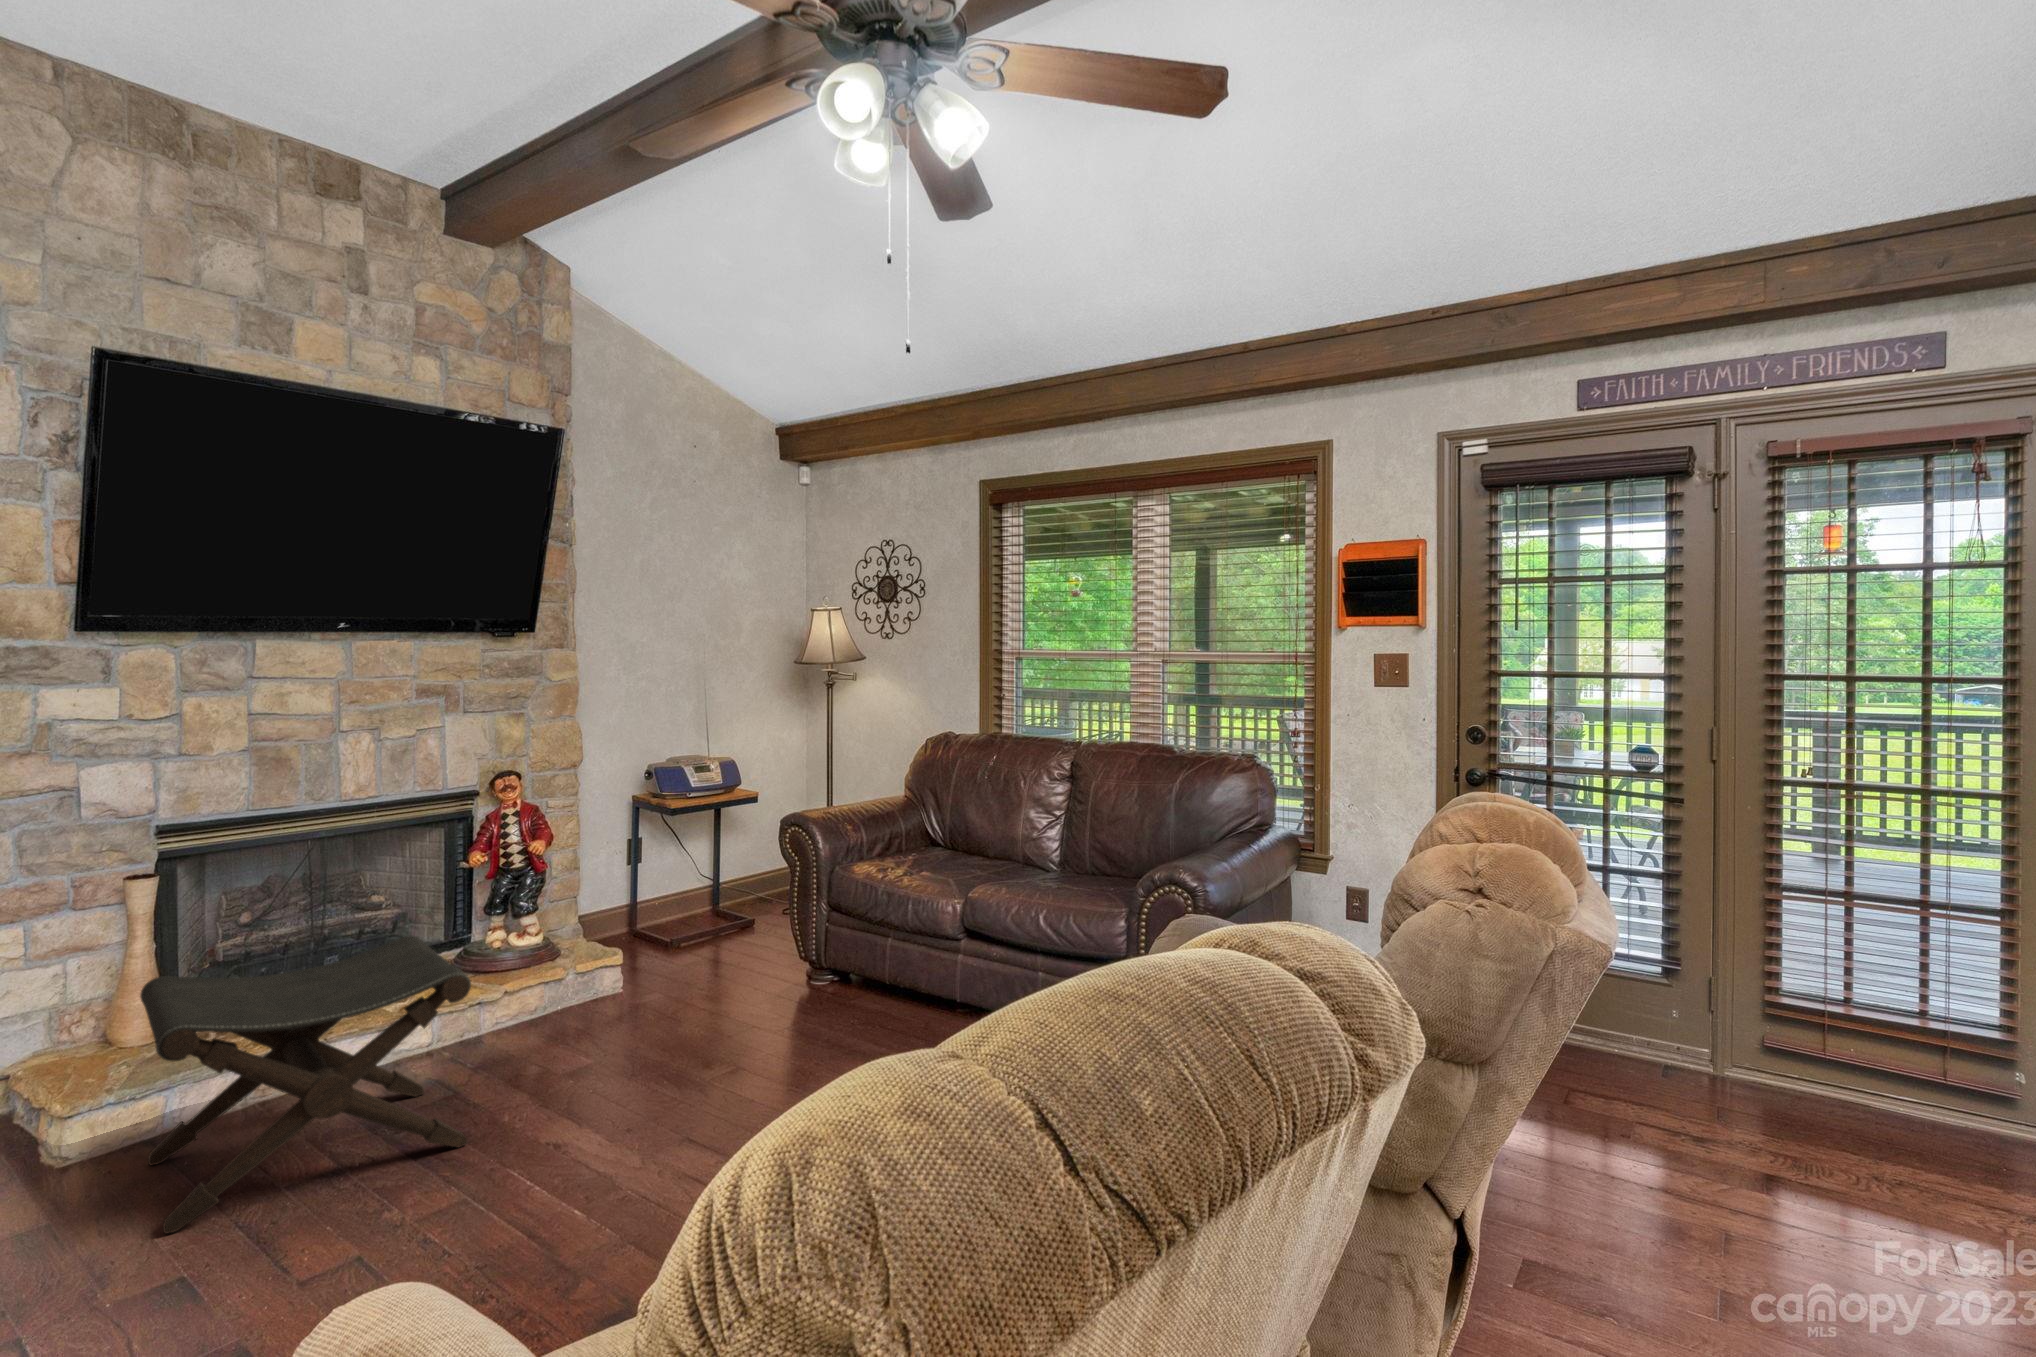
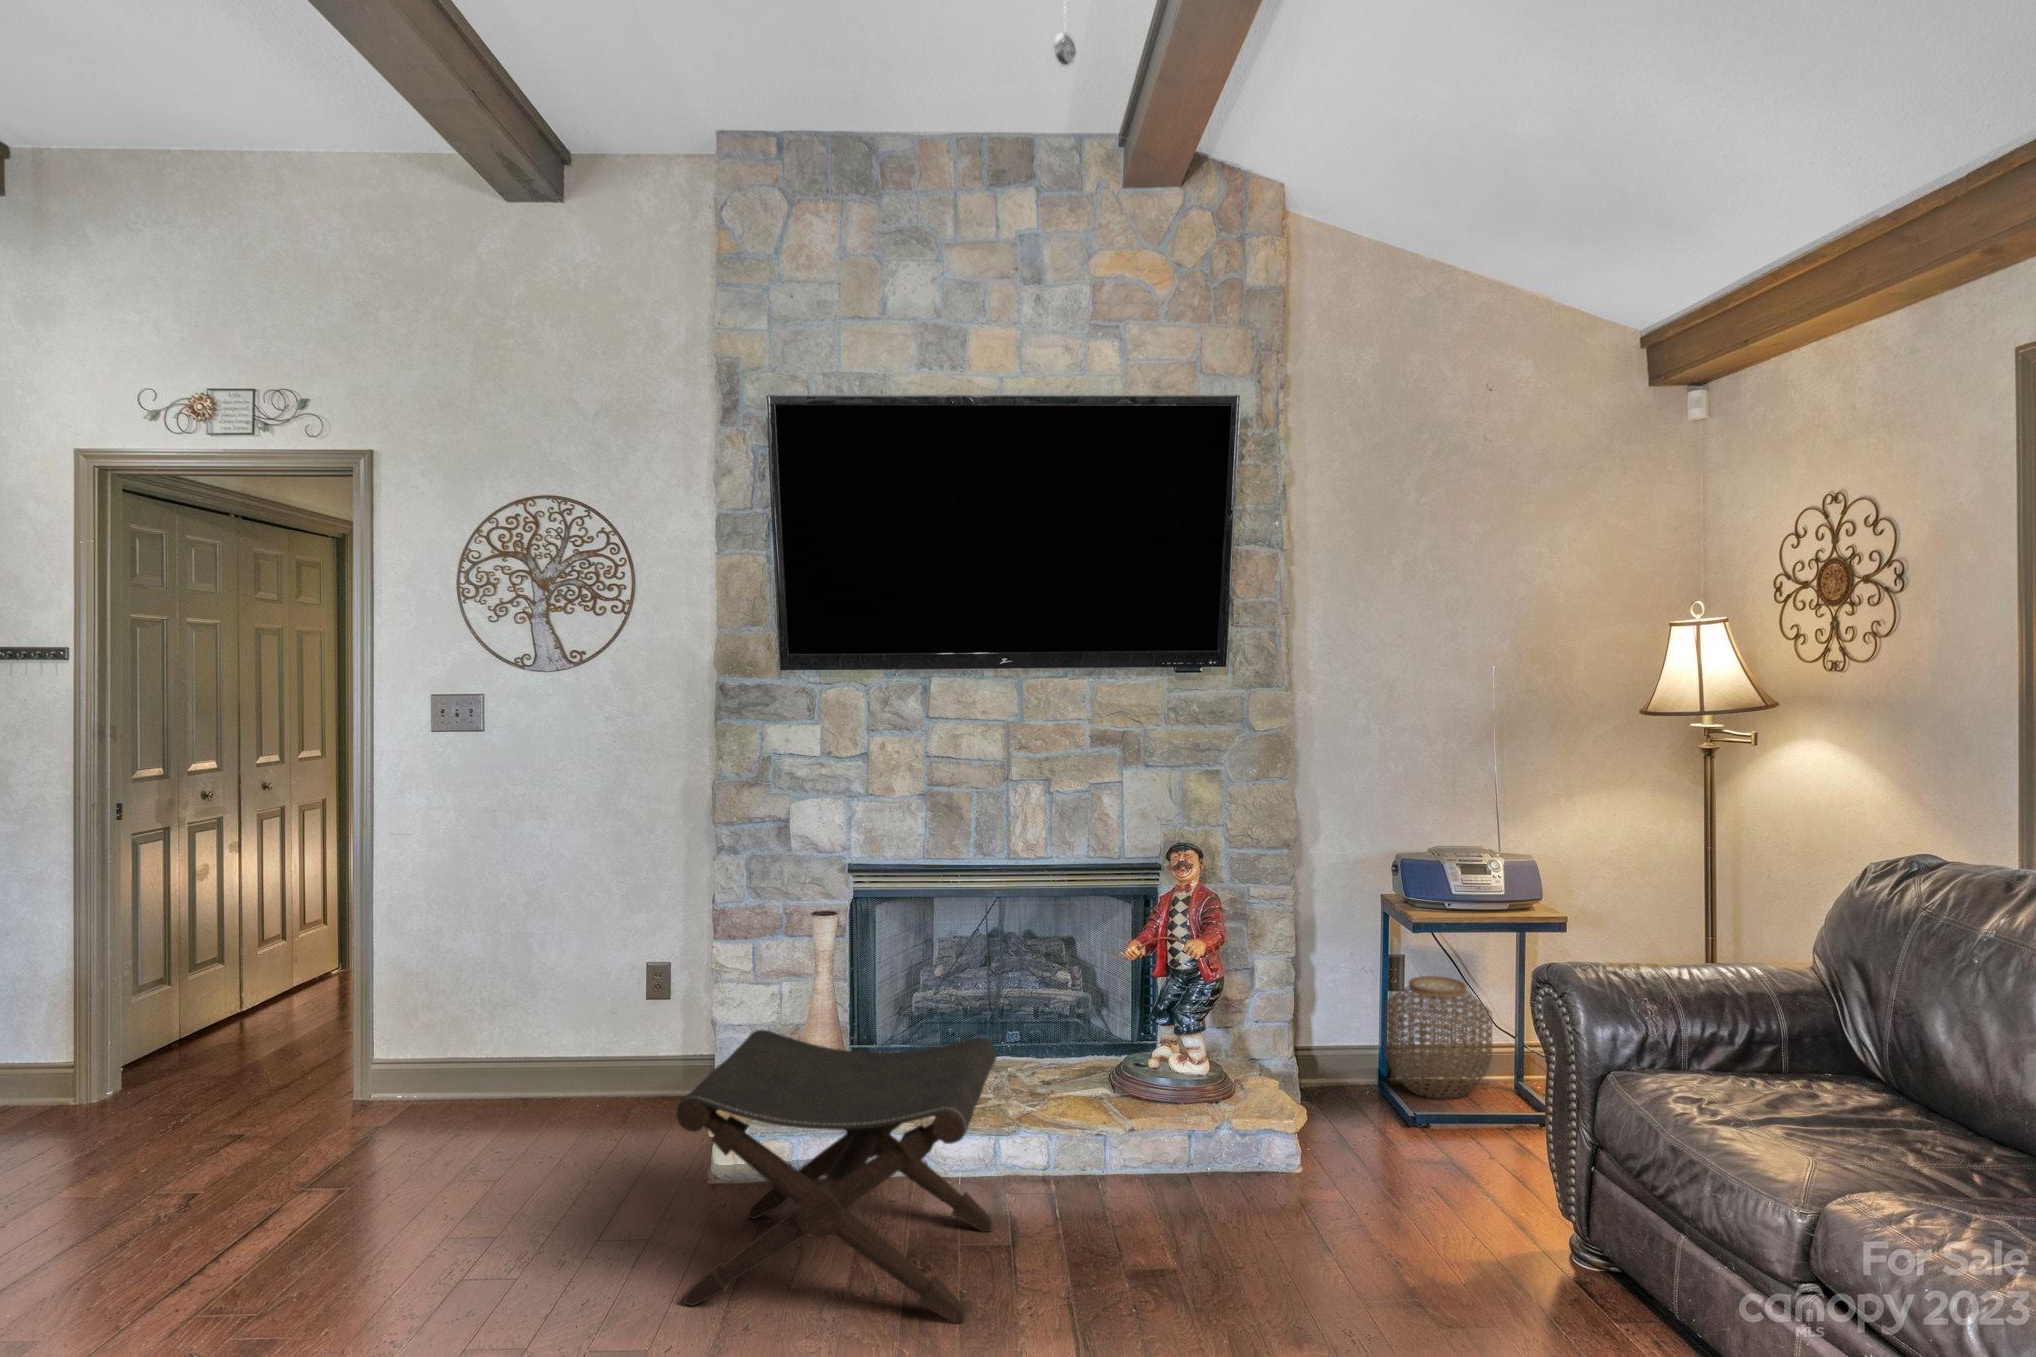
woven basket: none [634,854,711,938] -> present [1383,976,1492,1099]

